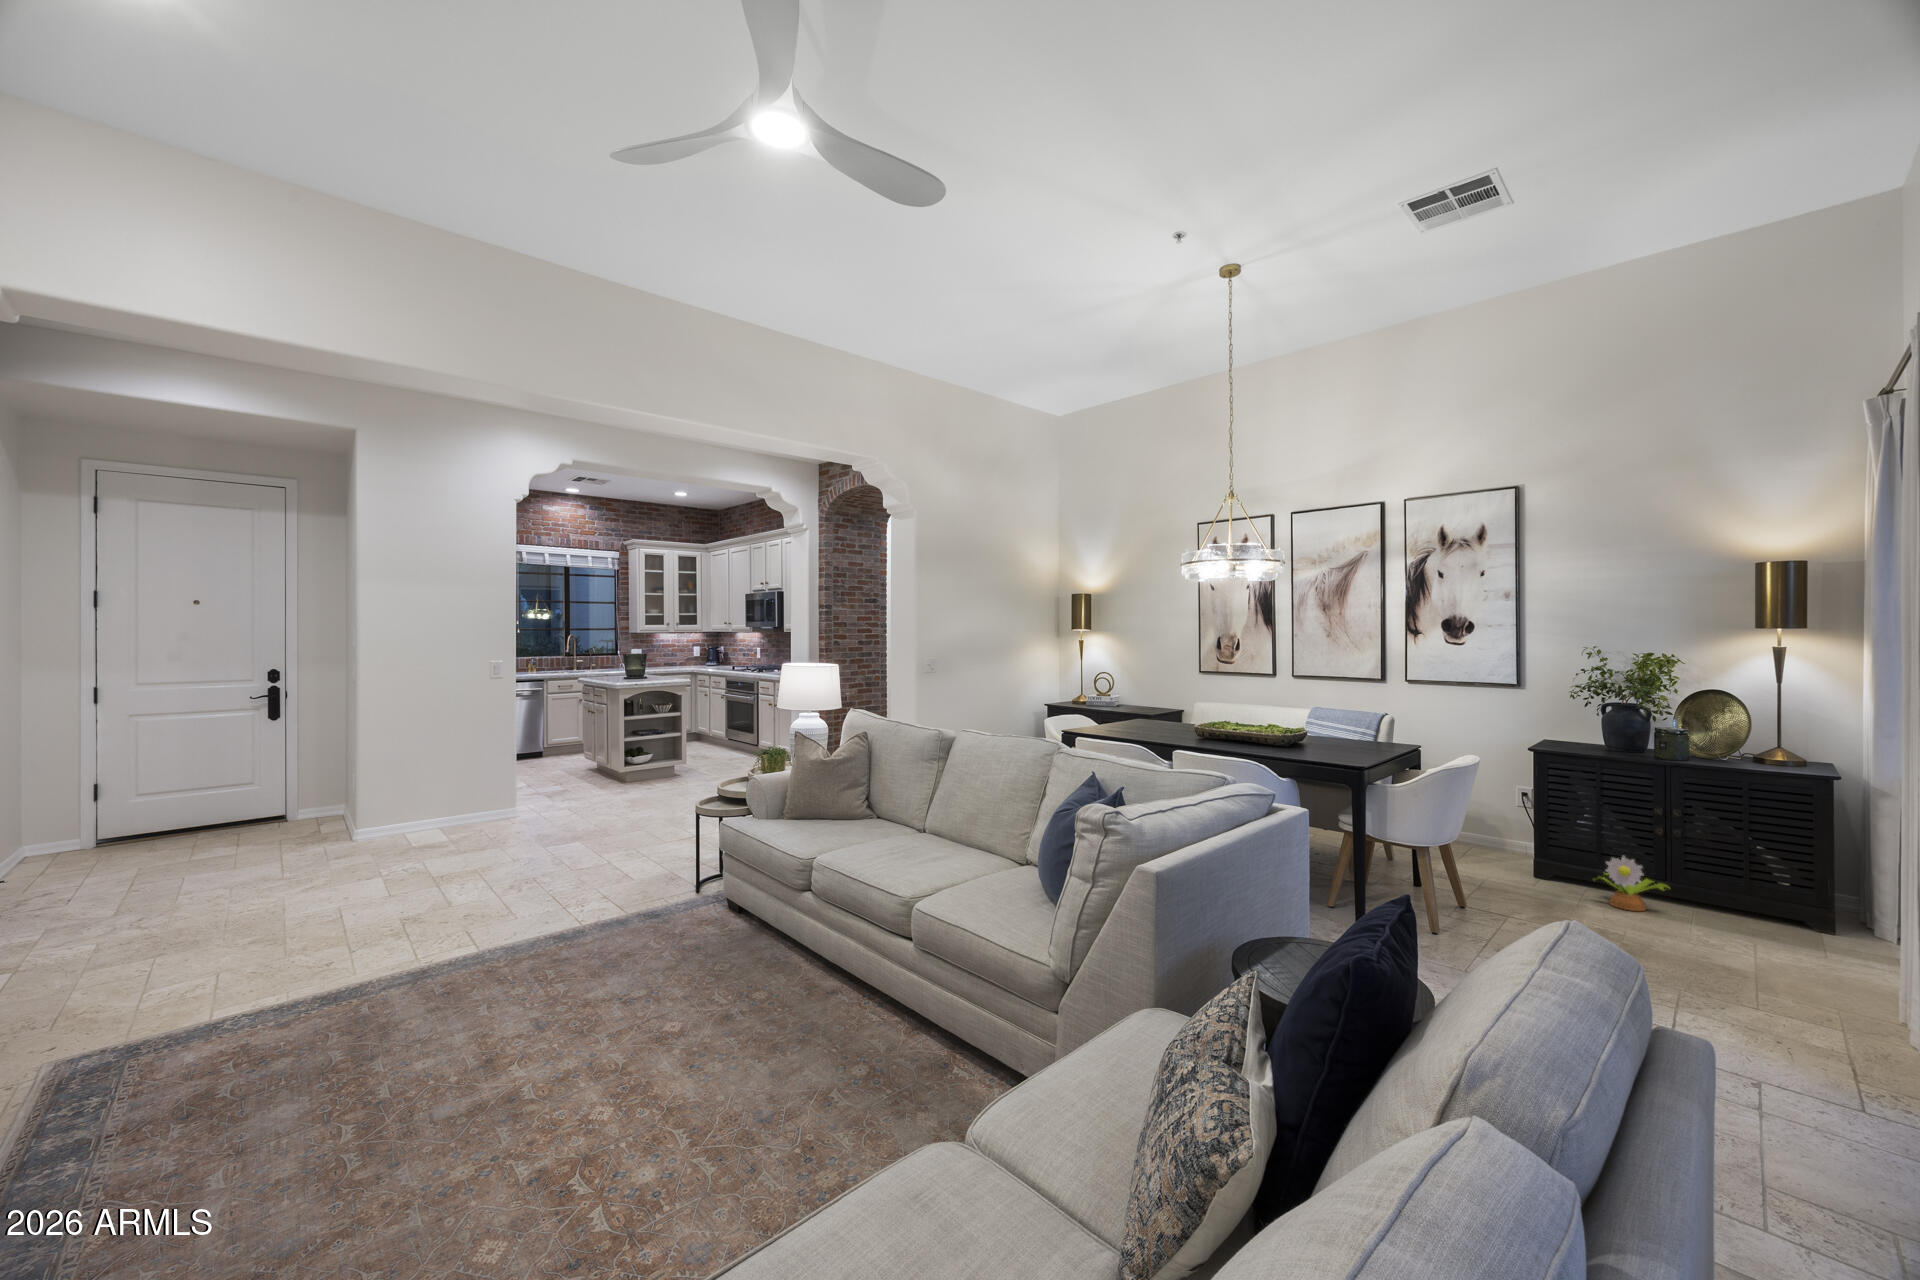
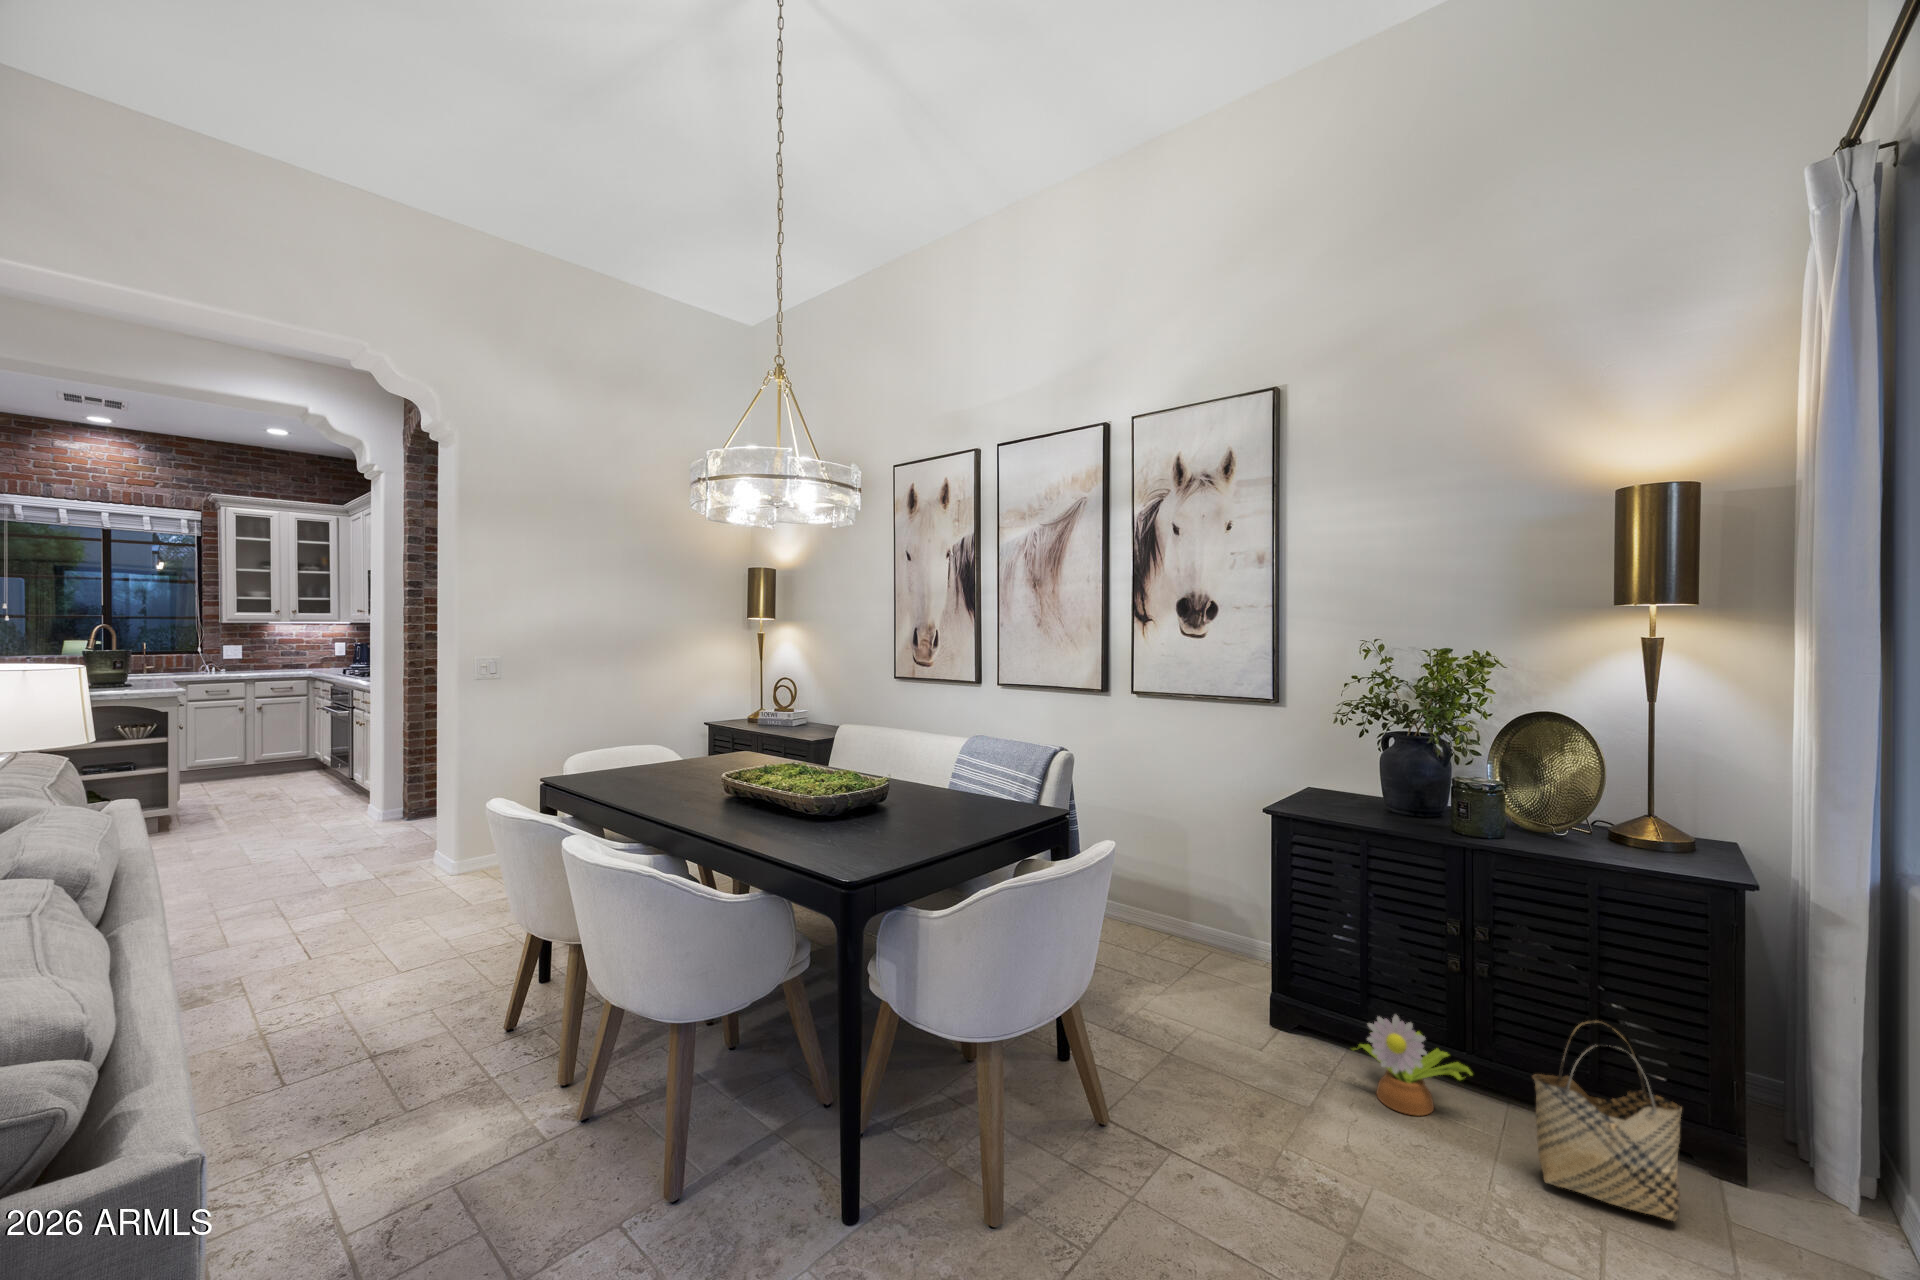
woven basket: none [1708,851,1794,944] -> present [1533,1020,1682,1221]

